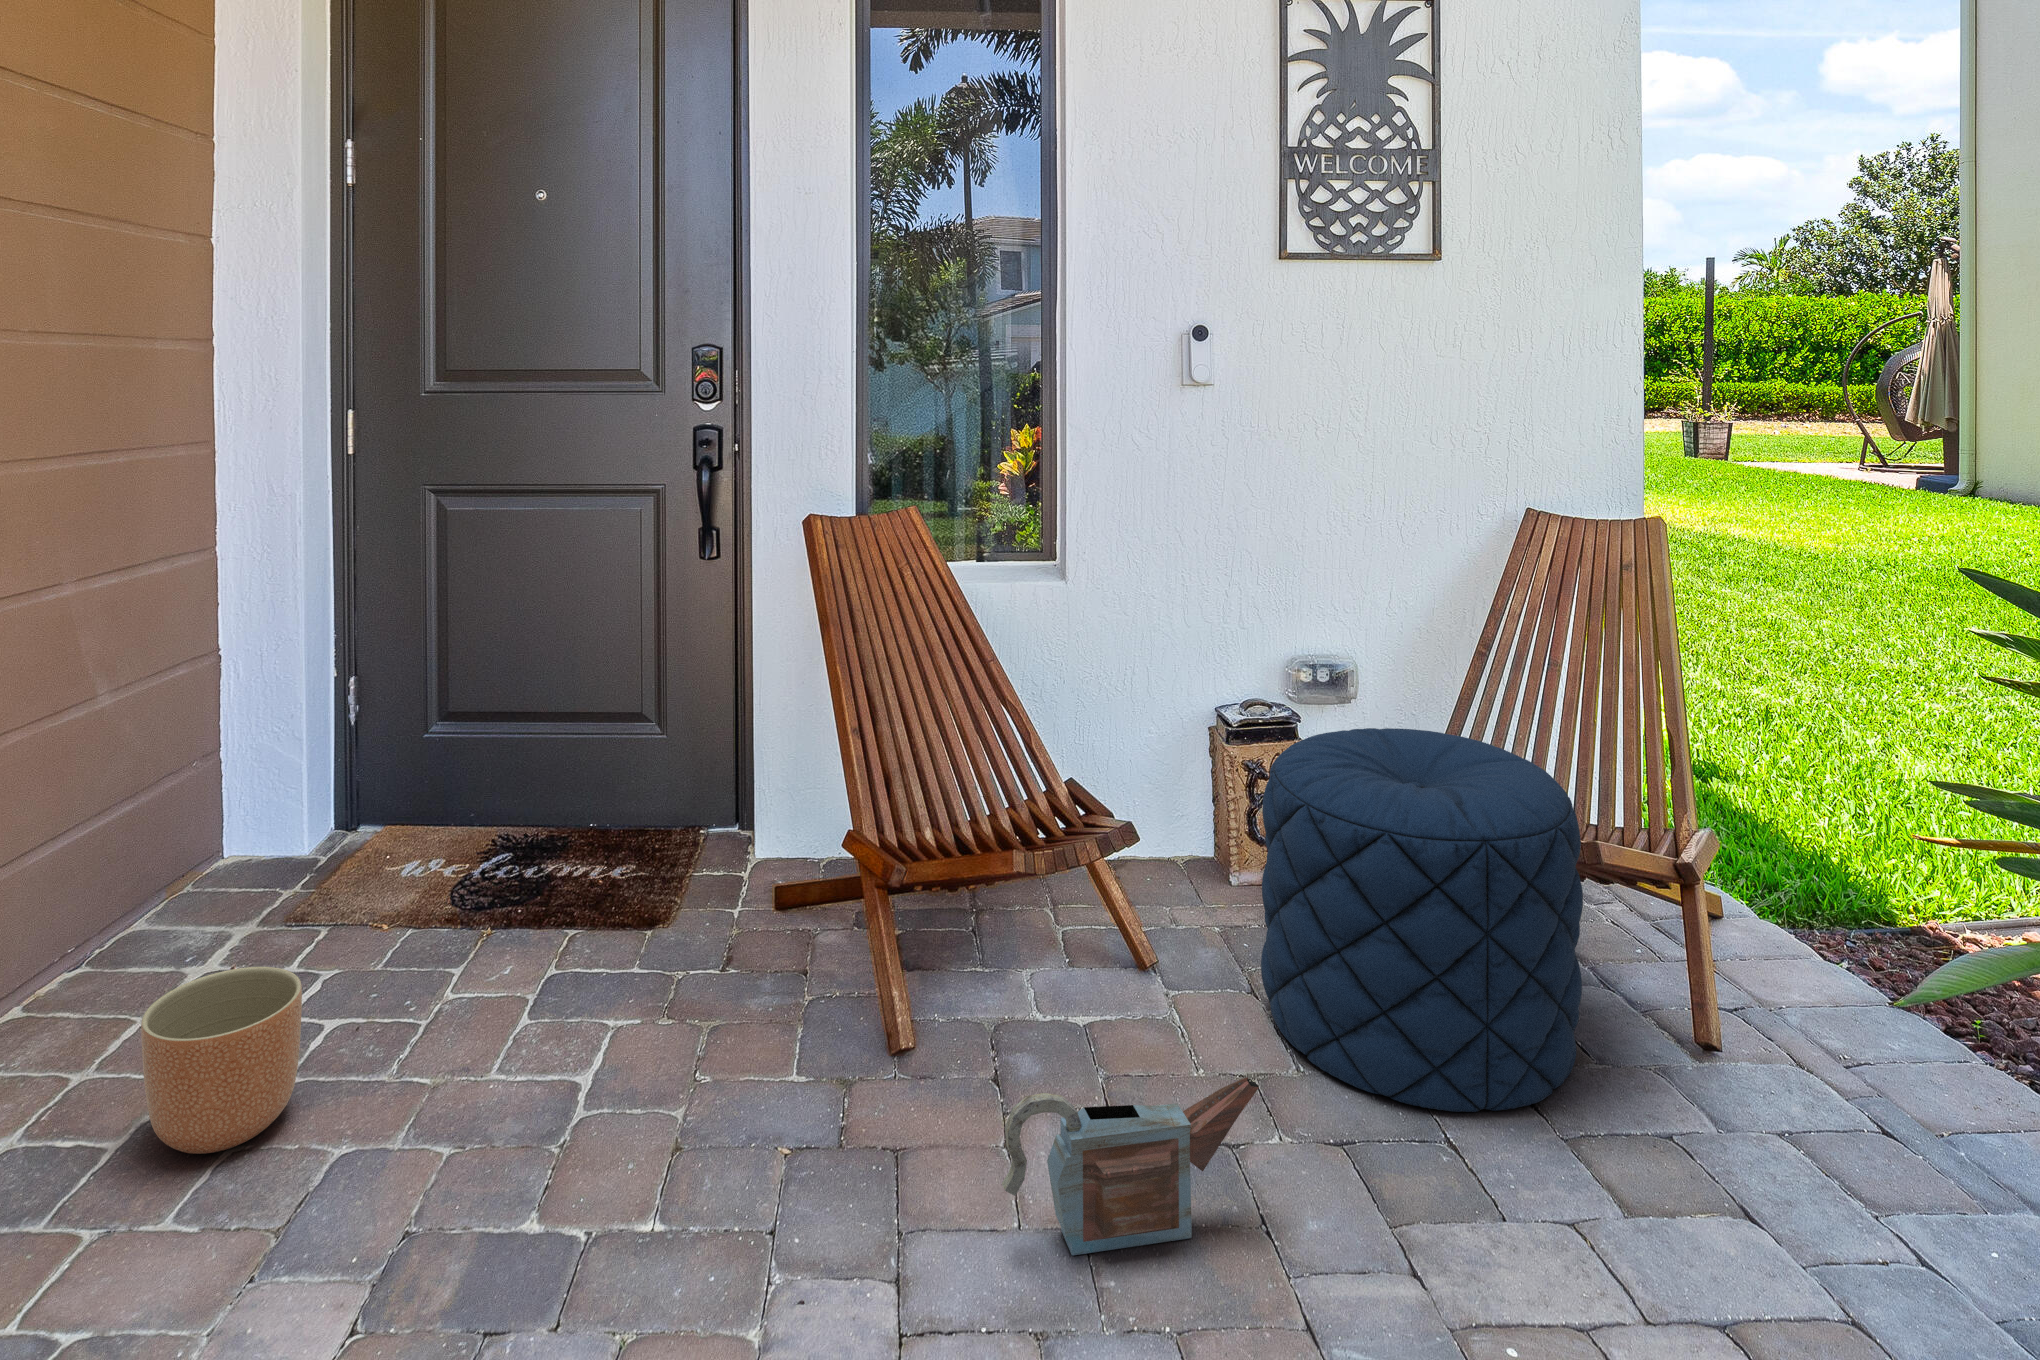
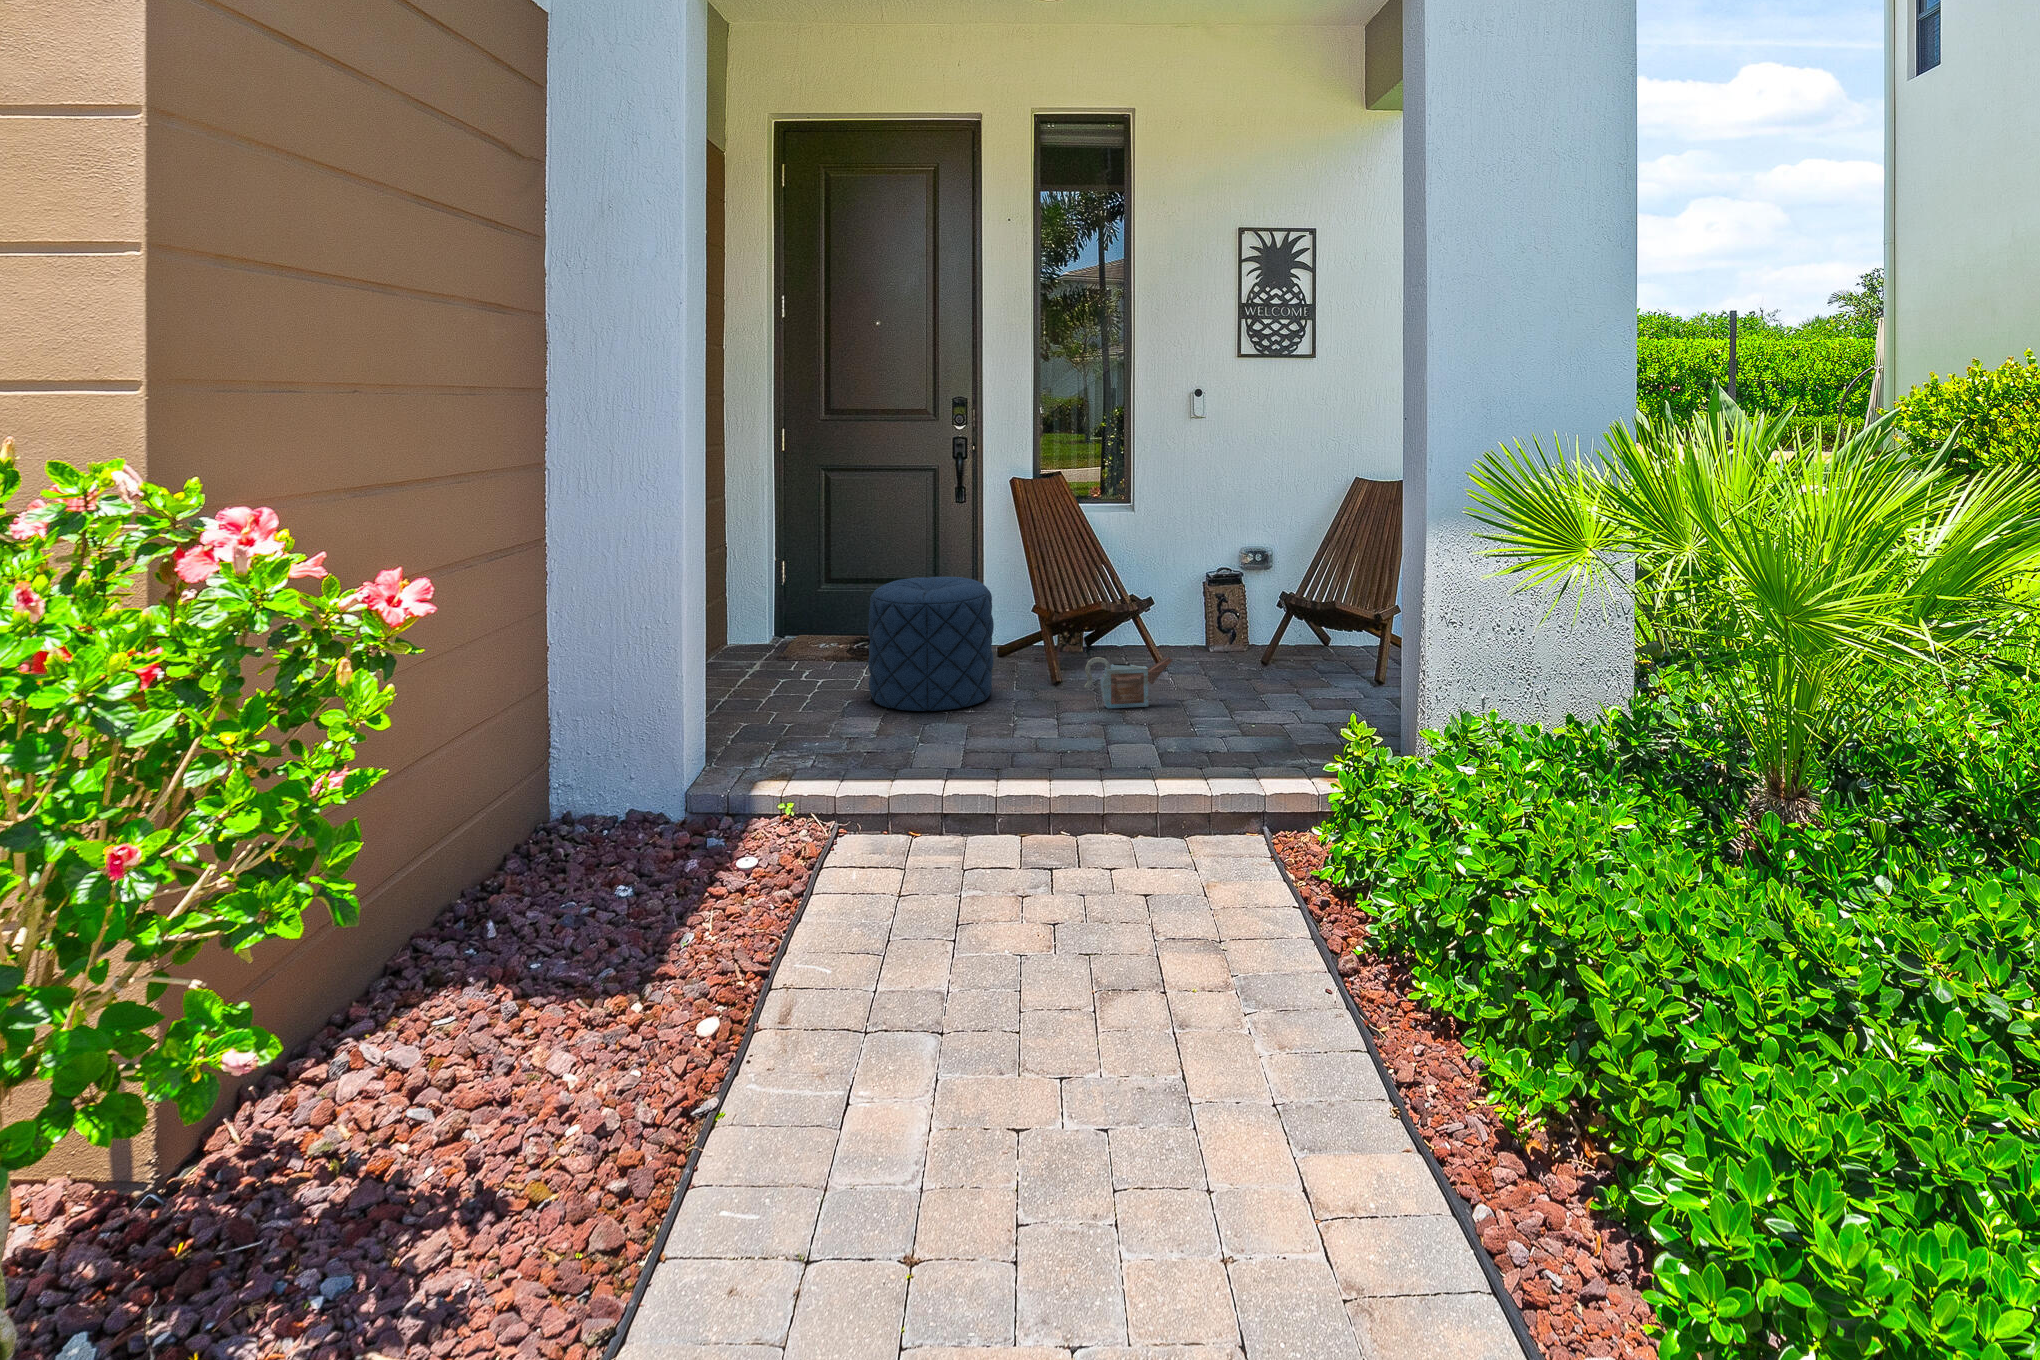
pouf: present [1261,728,1583,1112] -> present [868,577,994,711]
planter: present [141,967,302,1154] -> none [777,641,829,695]

